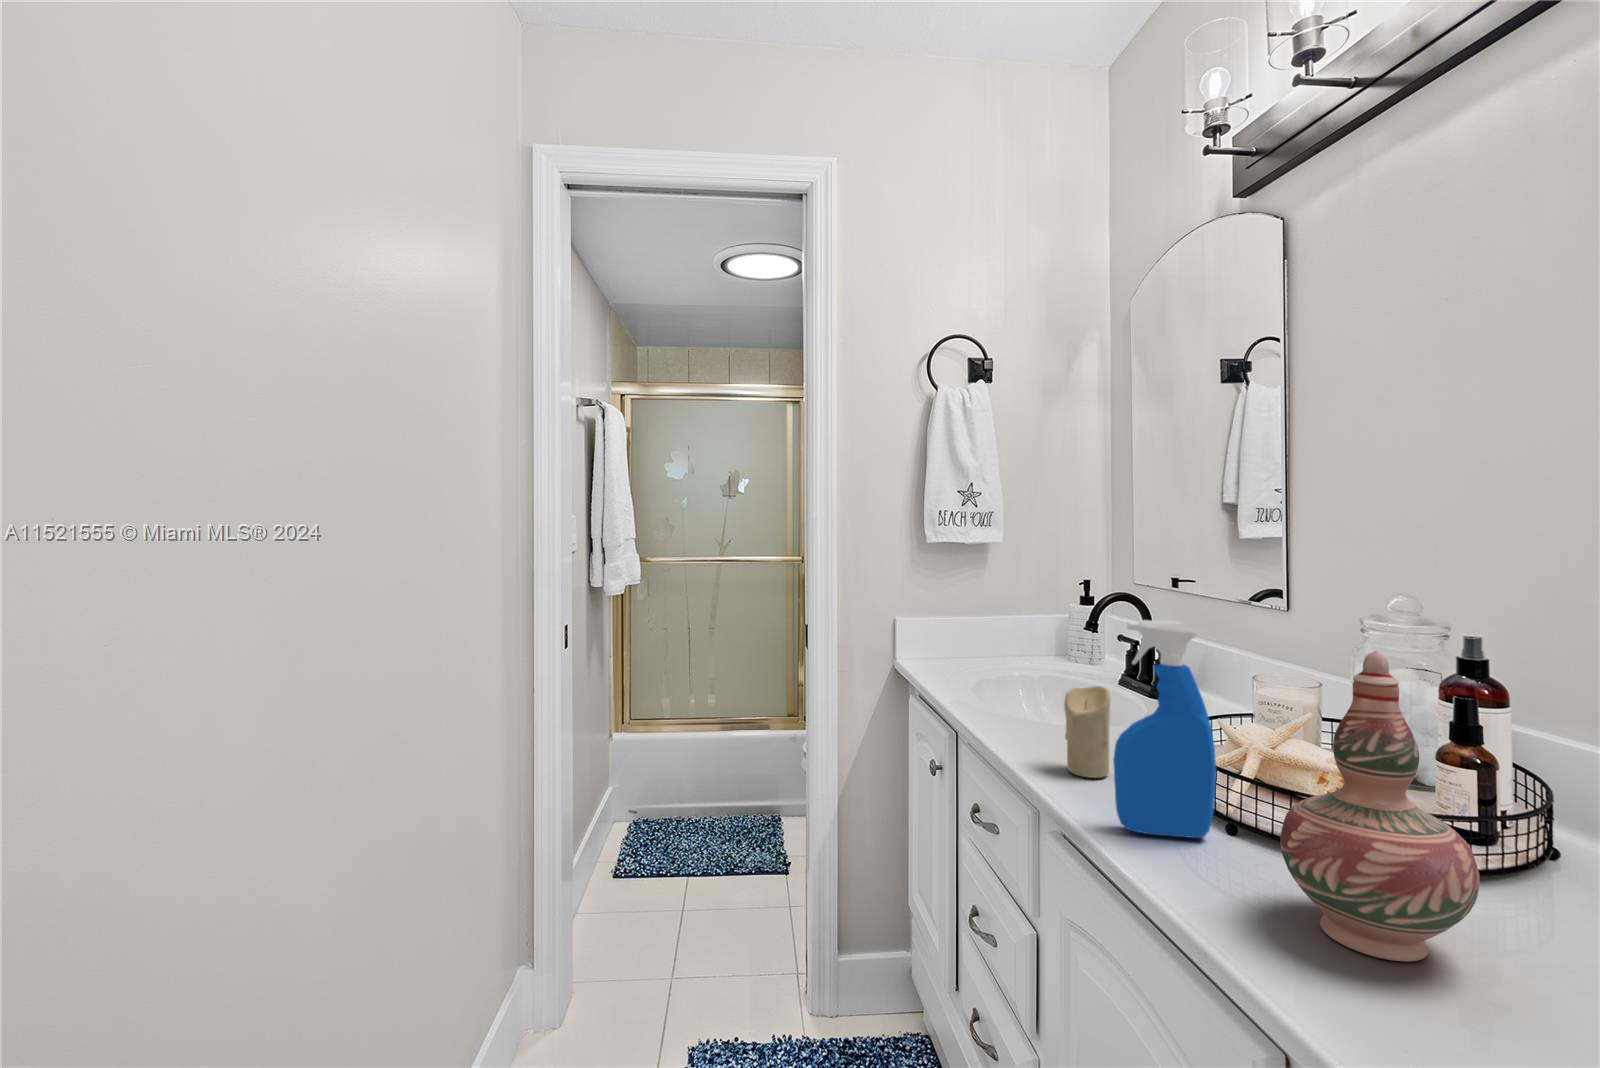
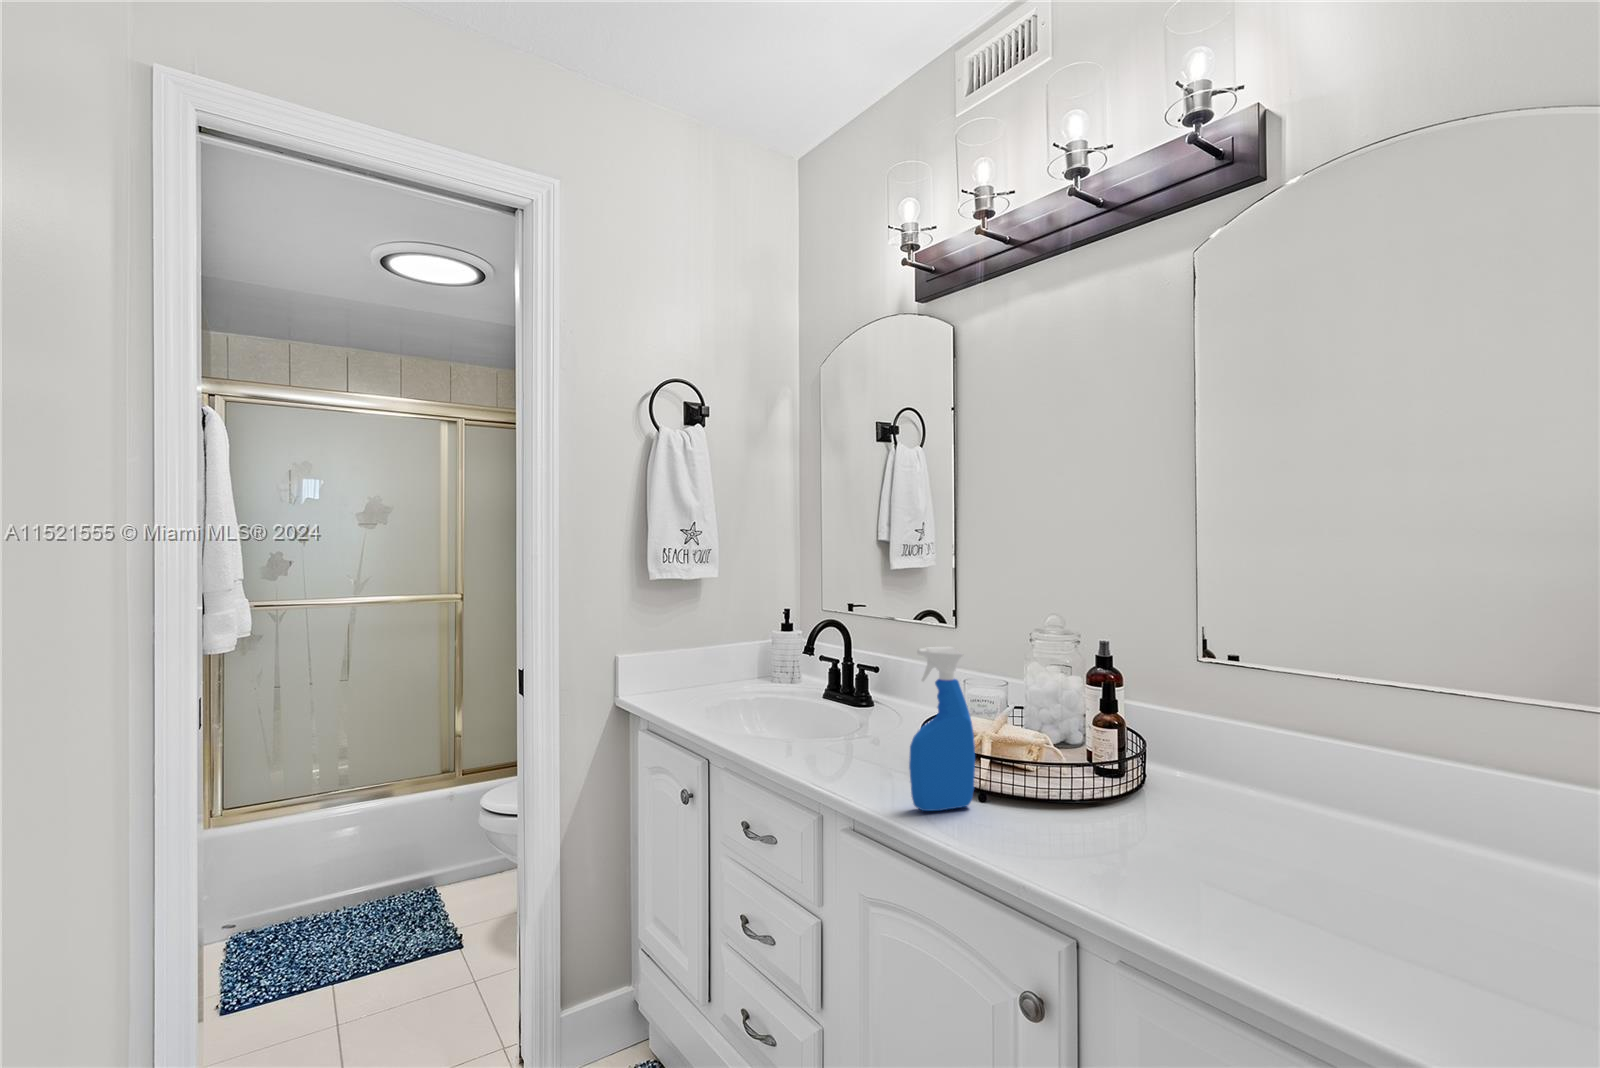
decorative vase: present [1280,651,1480,961] -> none [1039,660,1148,858]
candle: present [1064,686,1110,778] -> none [843,702,879,777]

